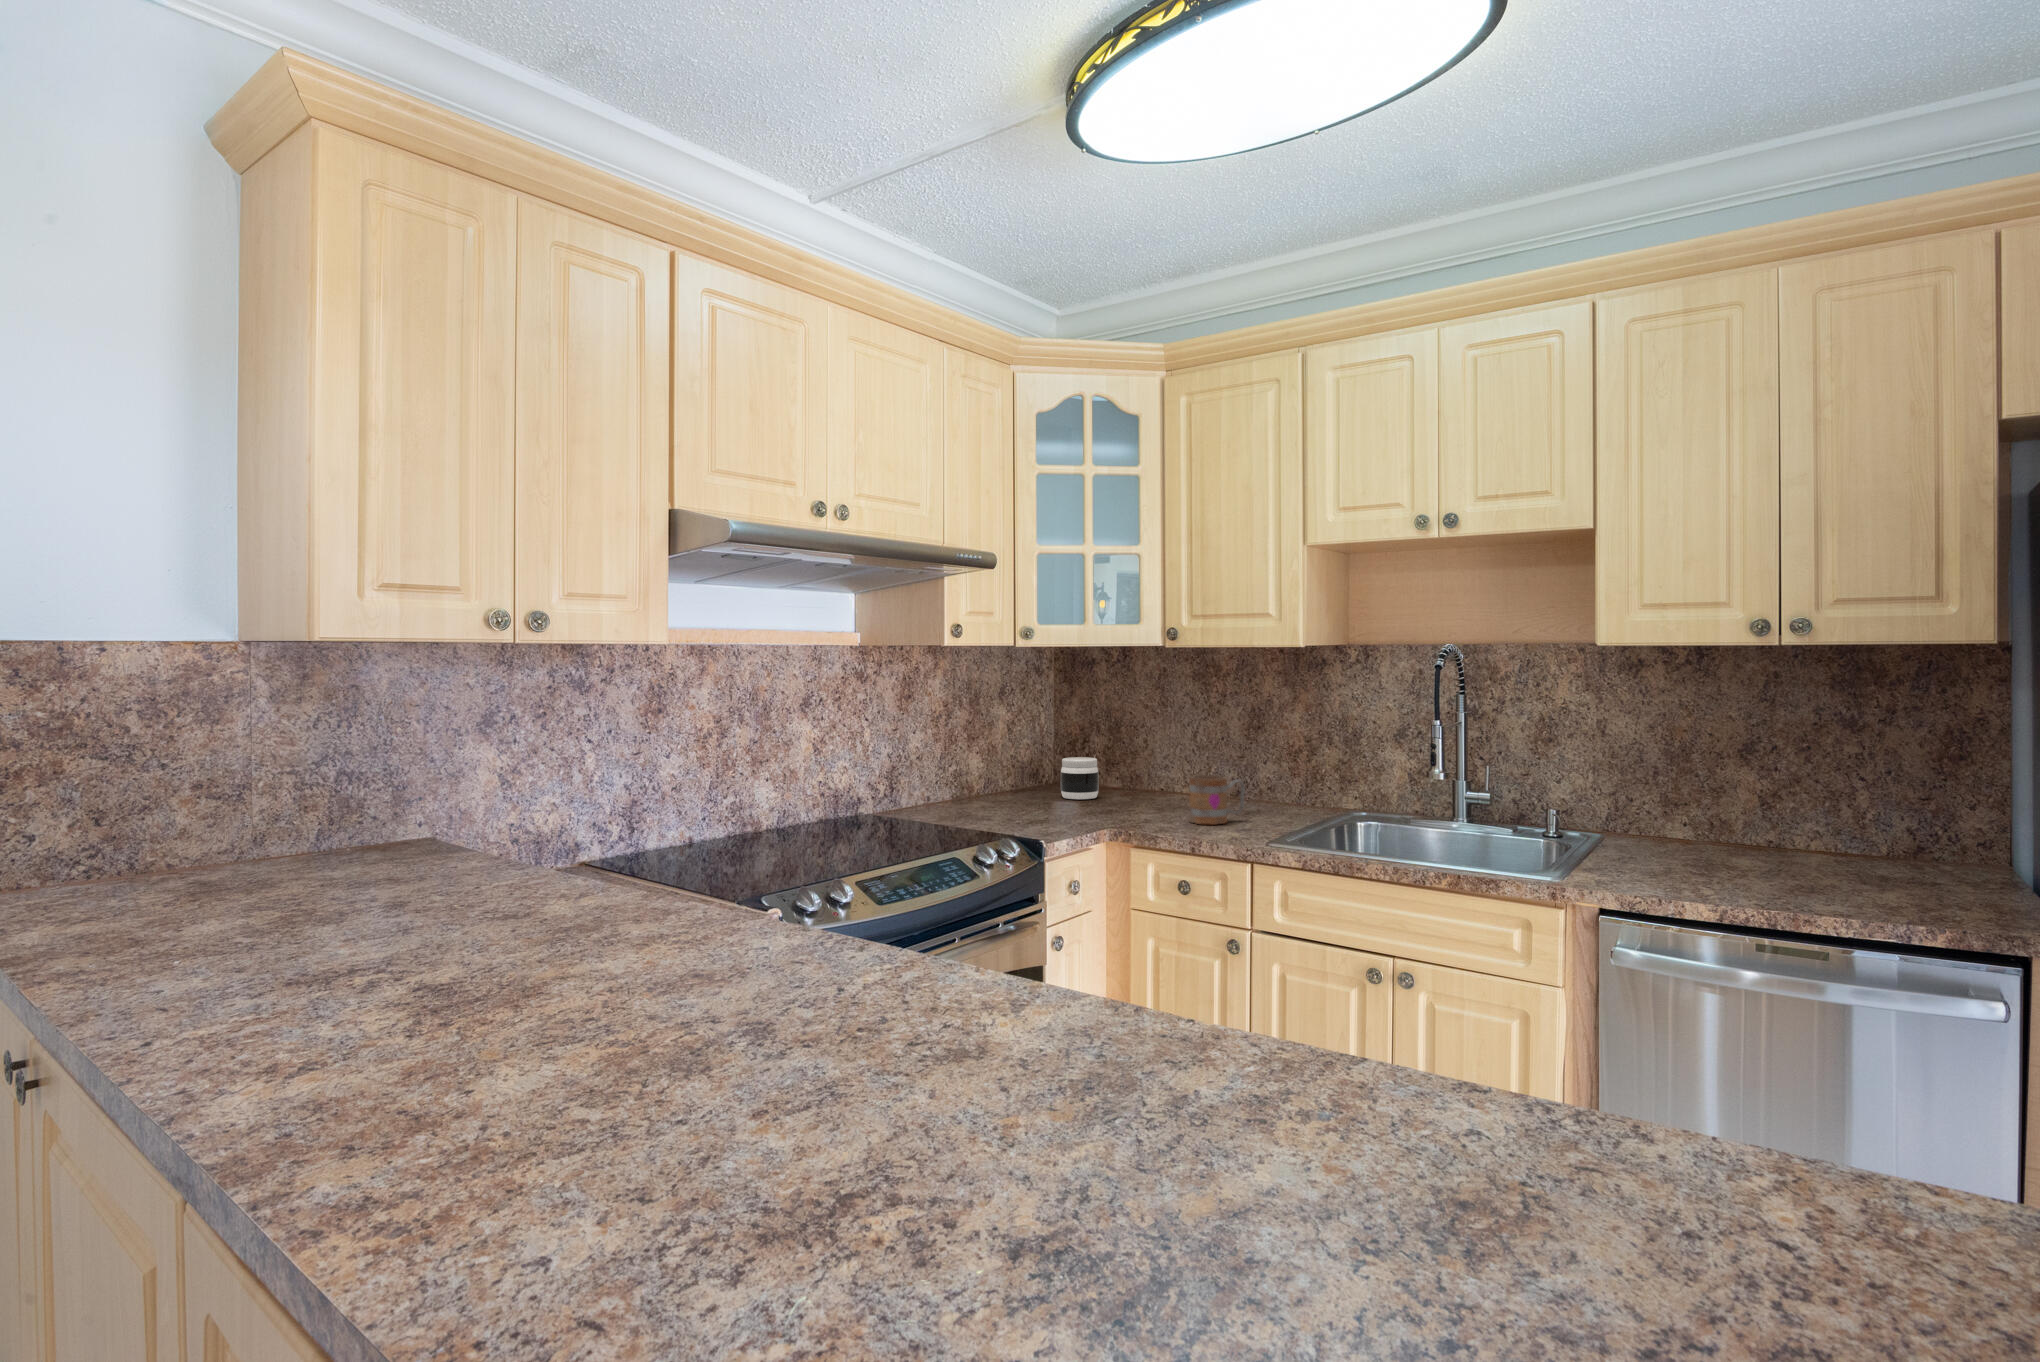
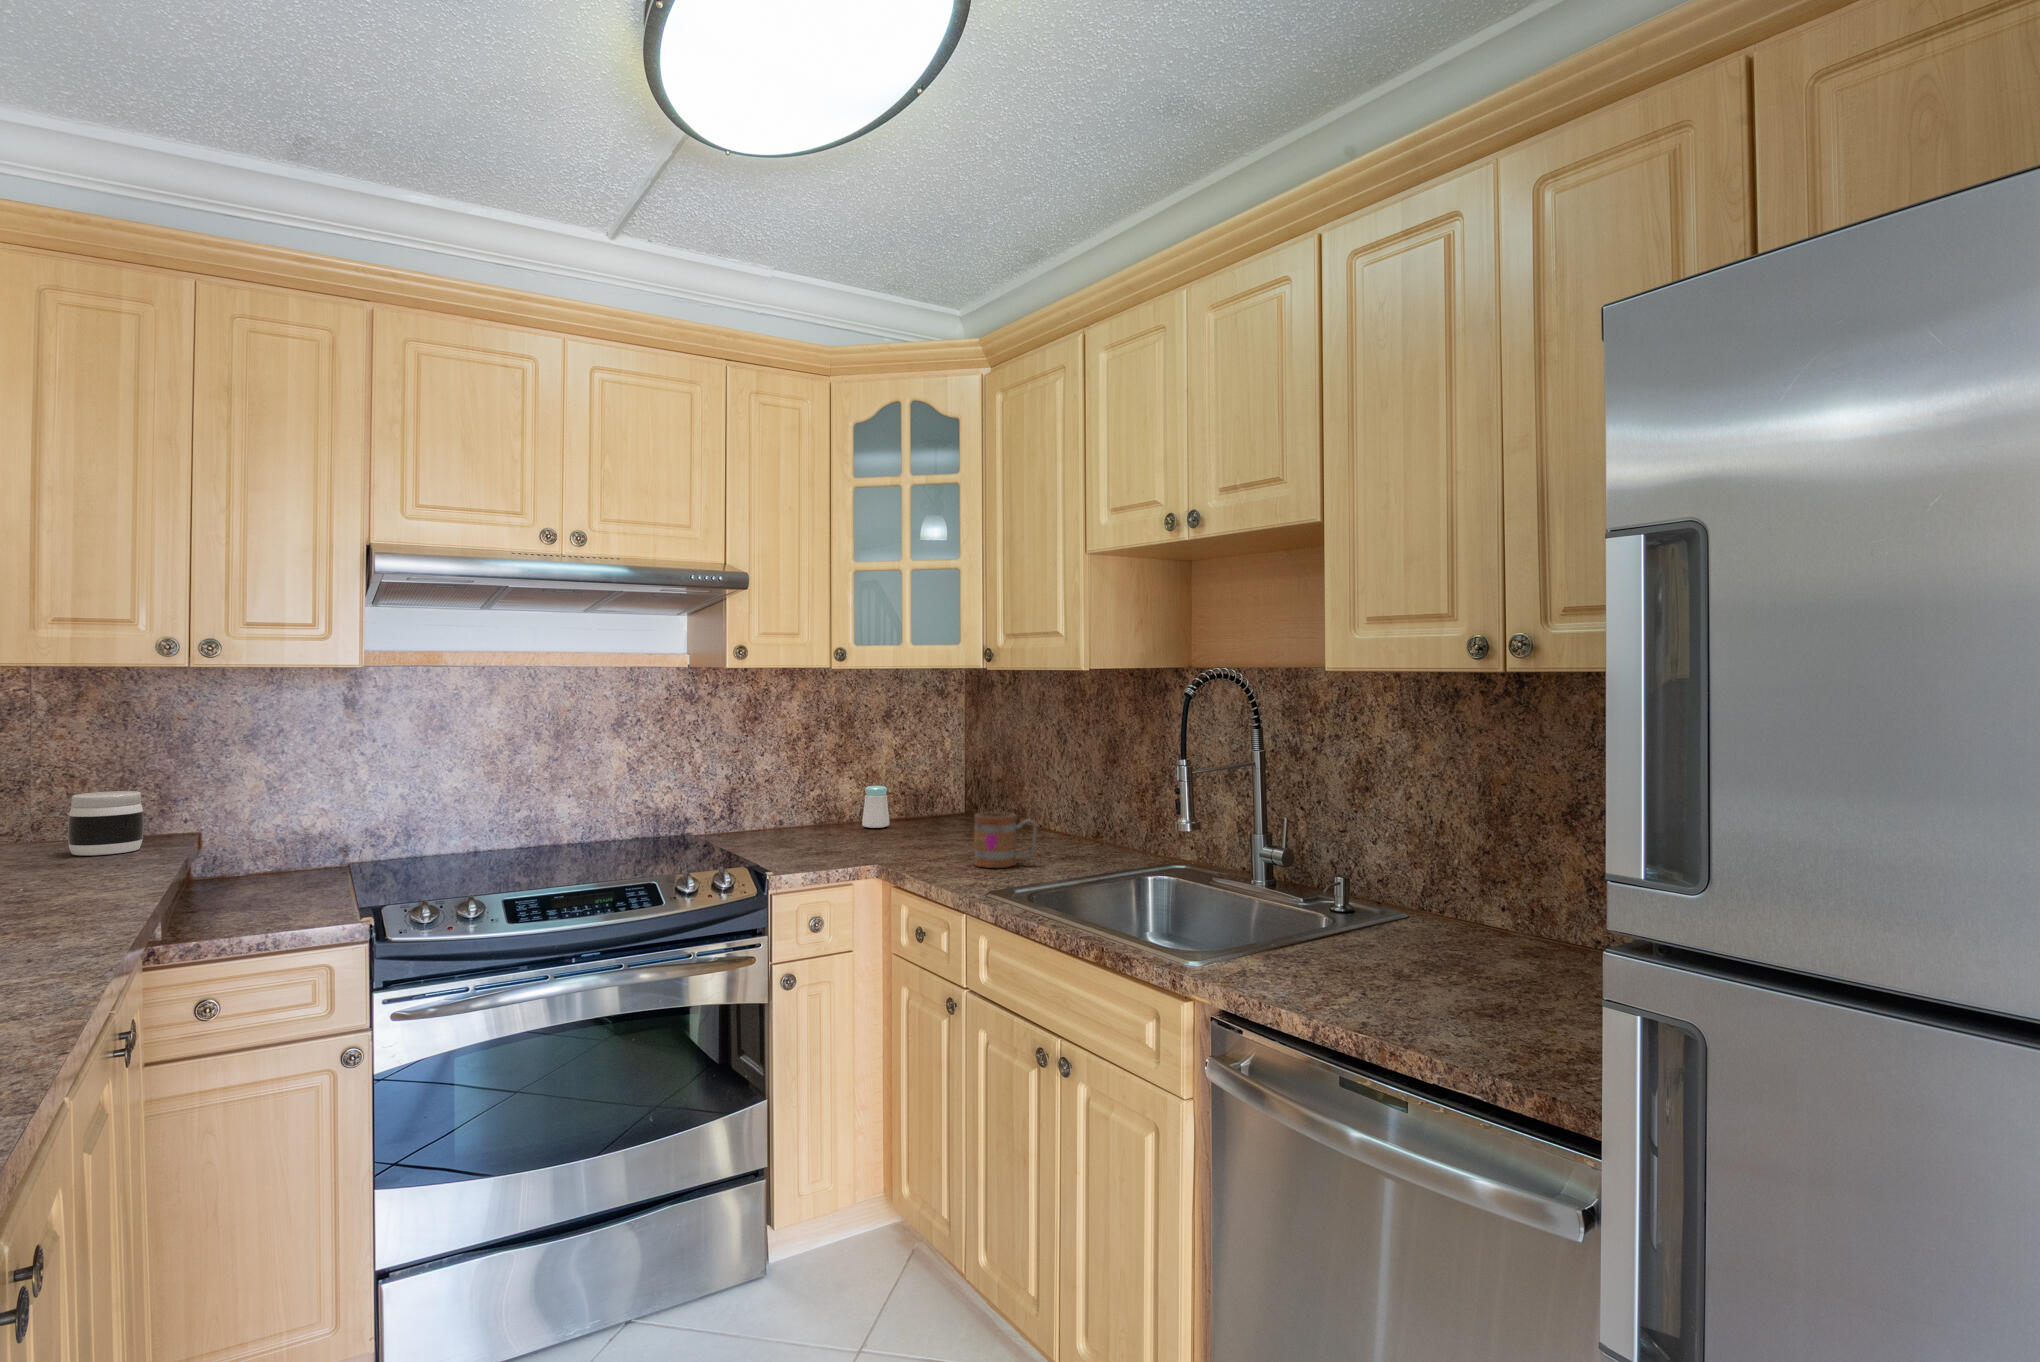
jar: present [1061,757,1099,799] -> present [68,791,144,856]
salt shaker: none [1005,759,1028,799] -> present [862,786,889,828]

